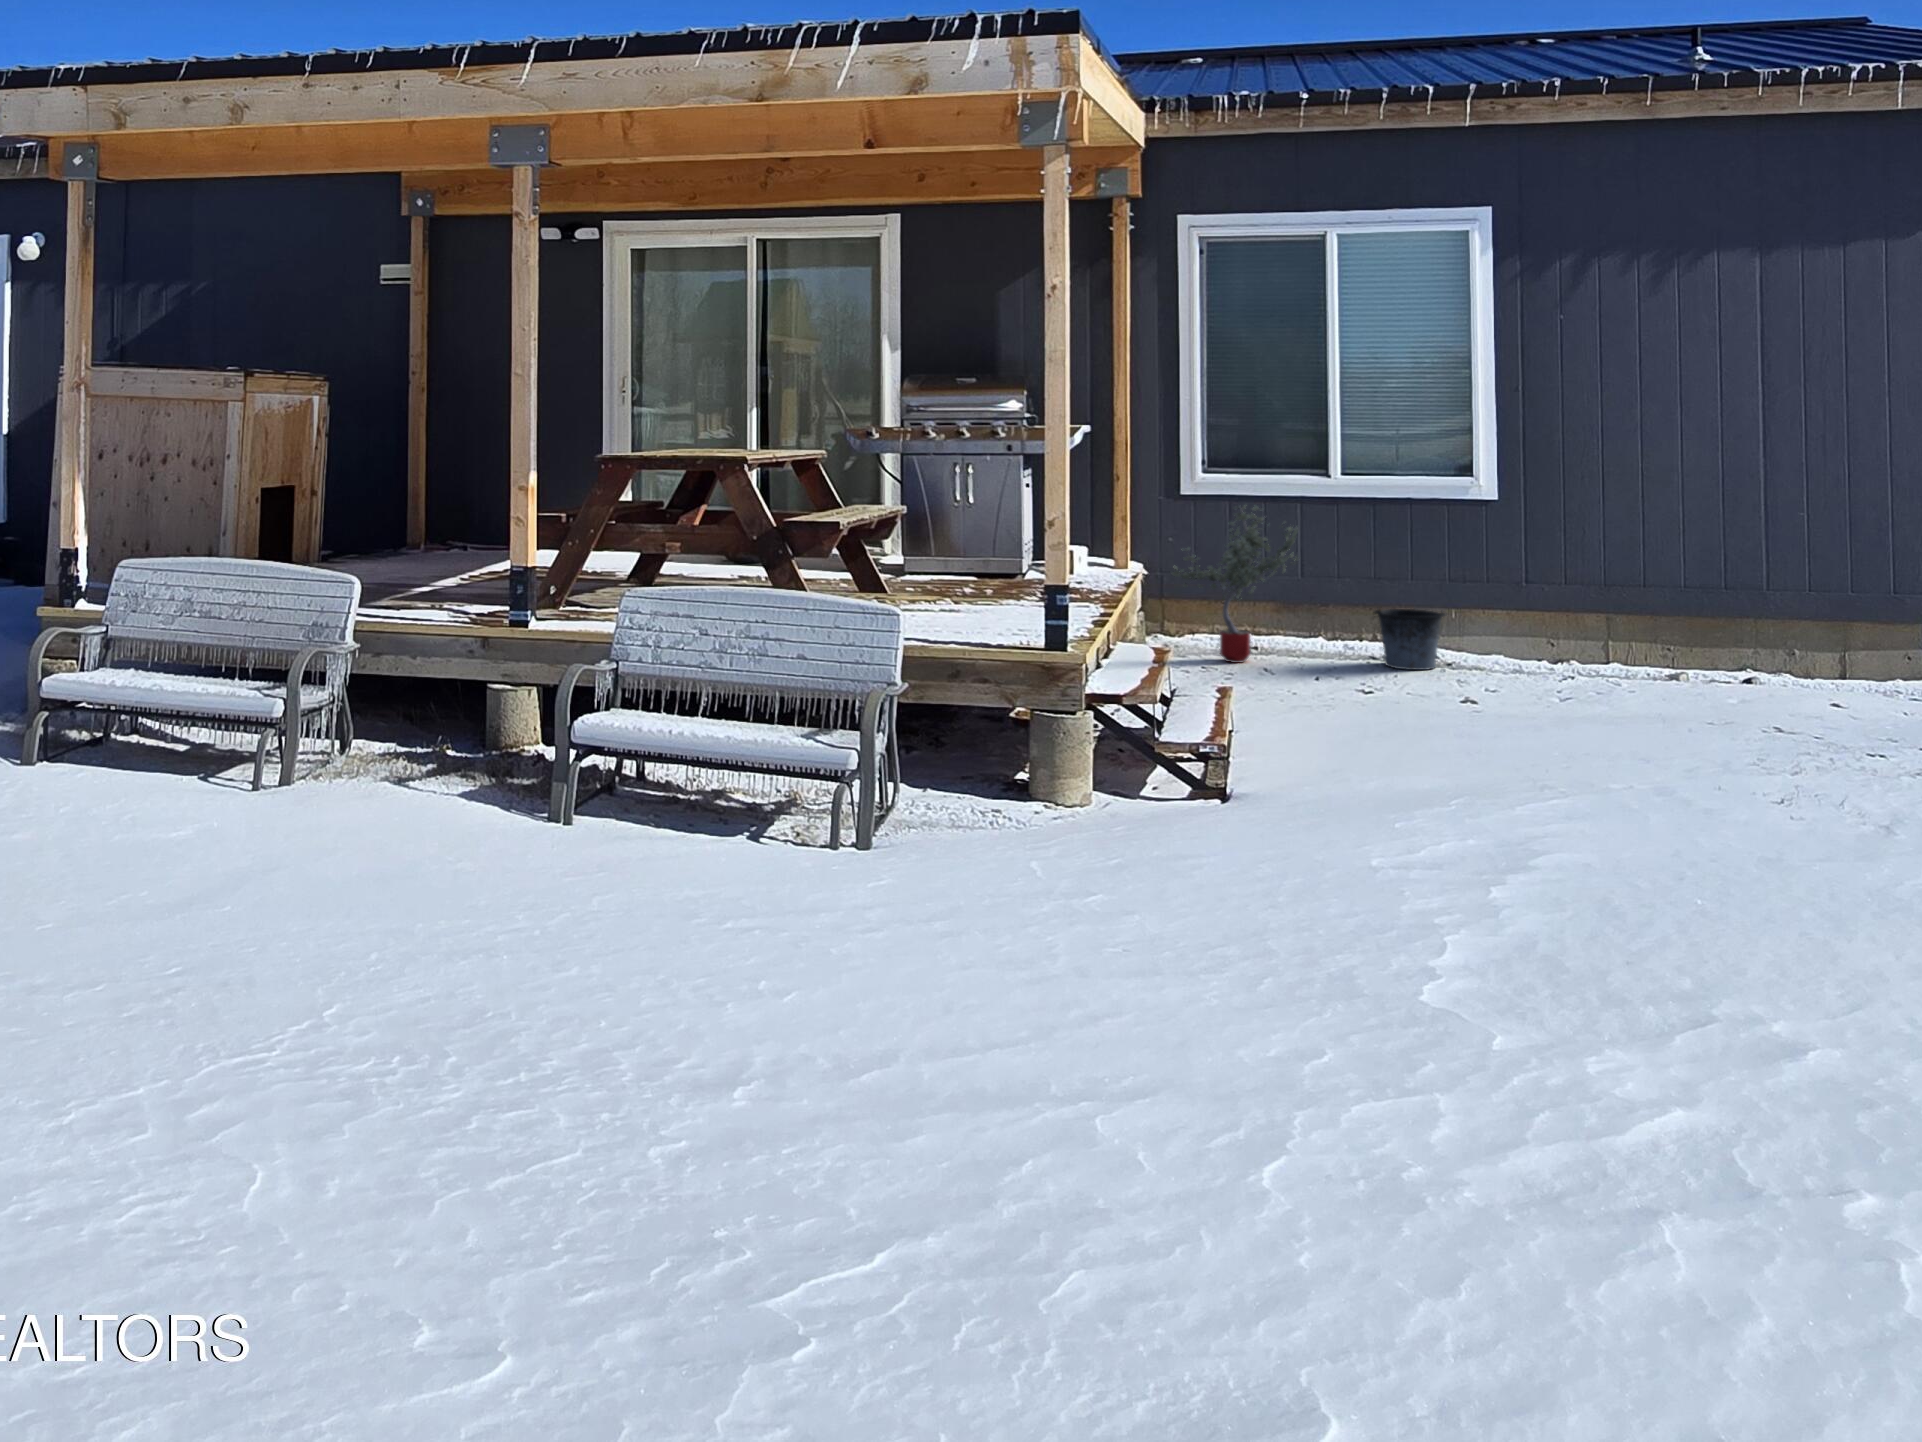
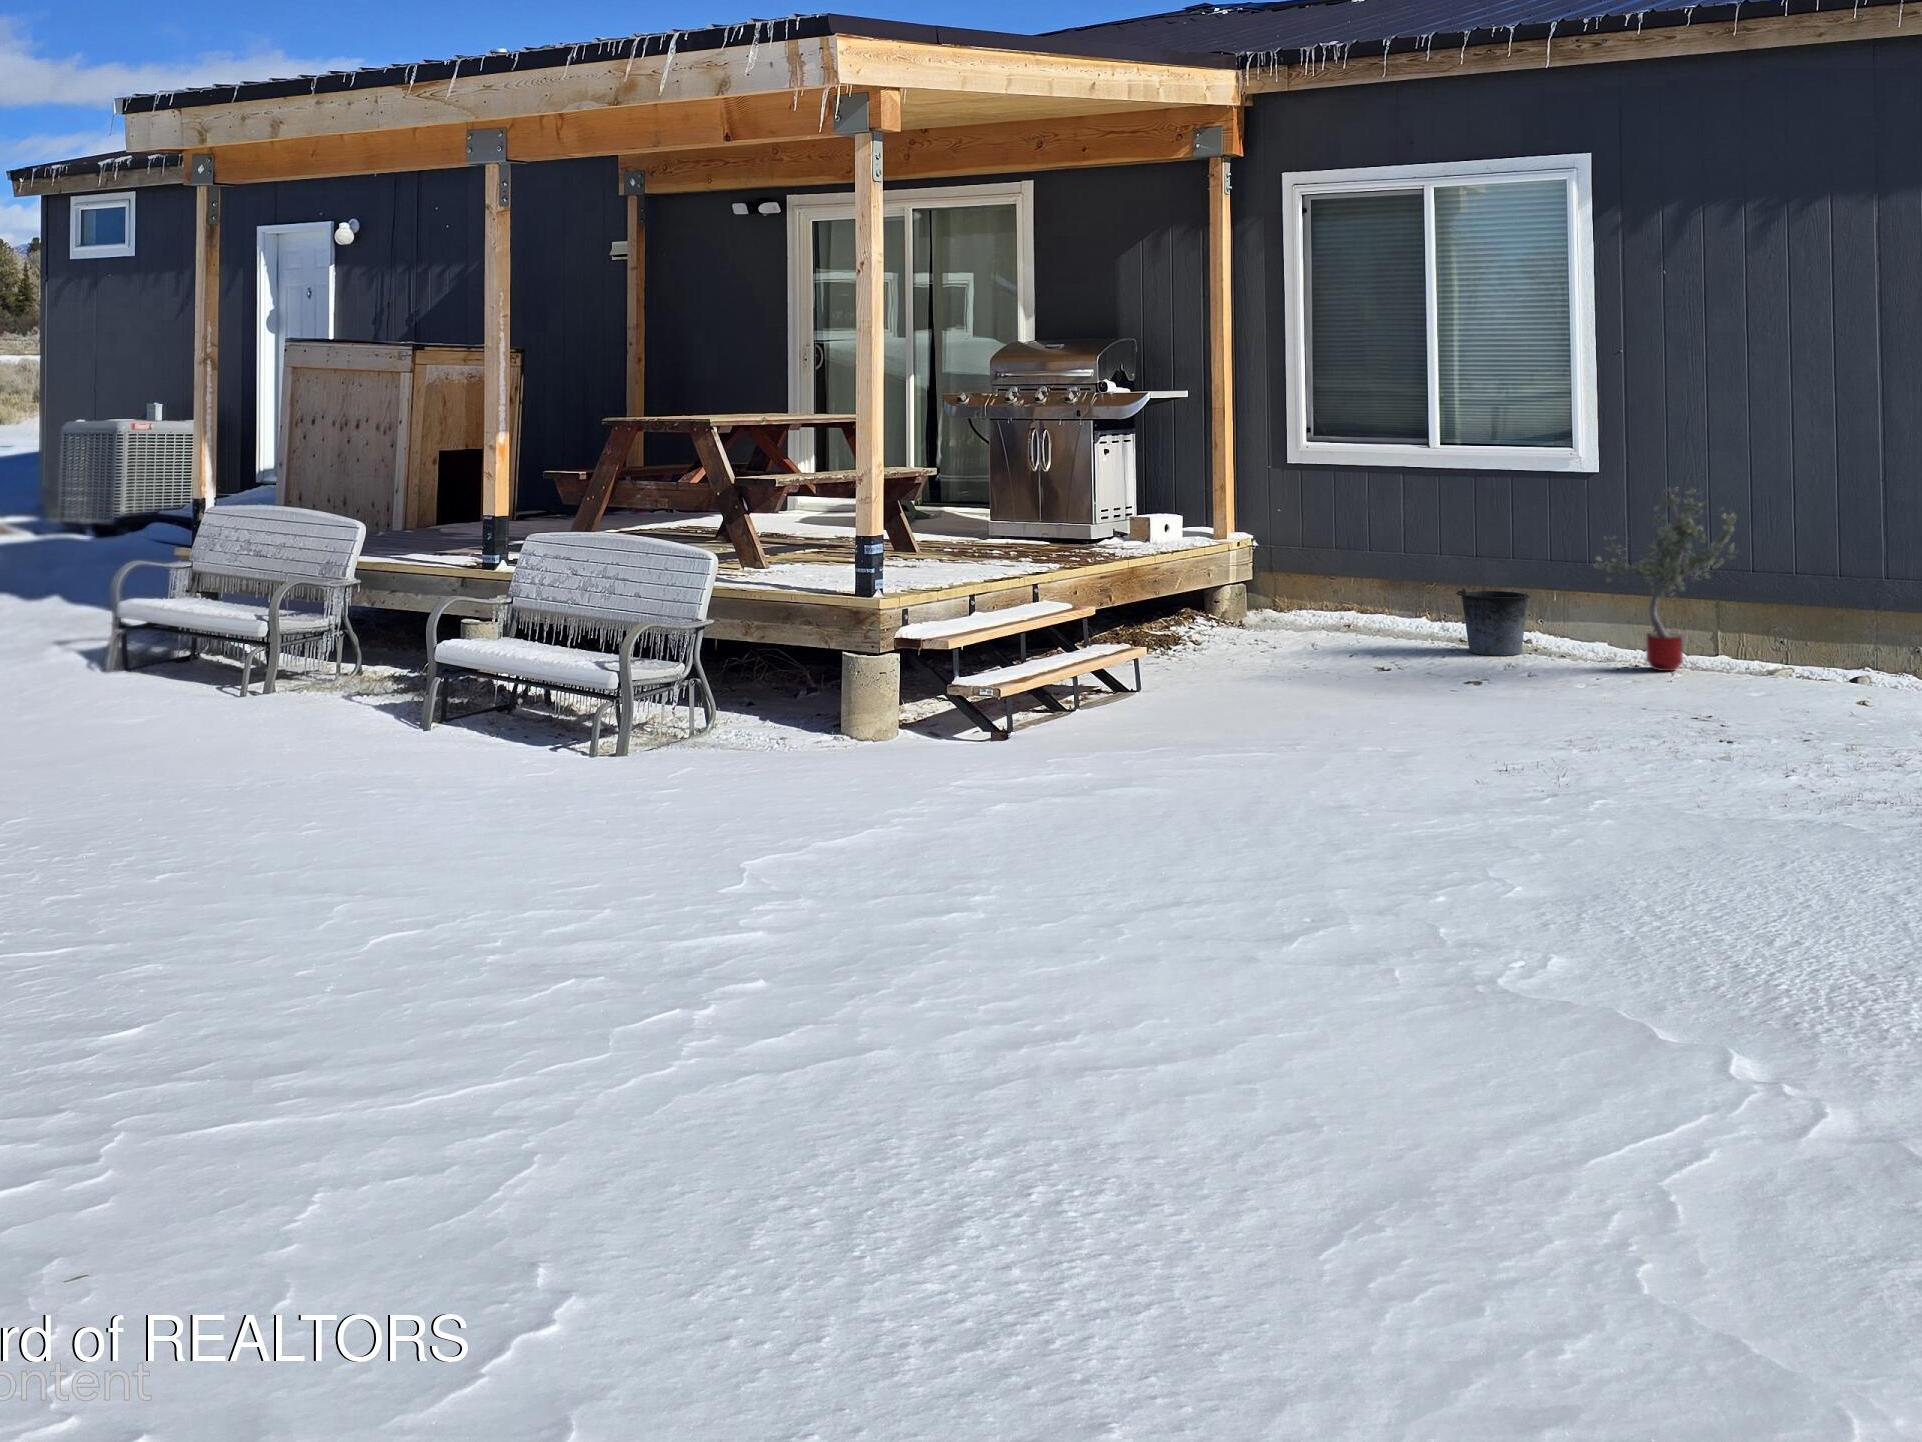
potted tree: present [1172,505,1299,663] -> present [1594,487,1736,671]

